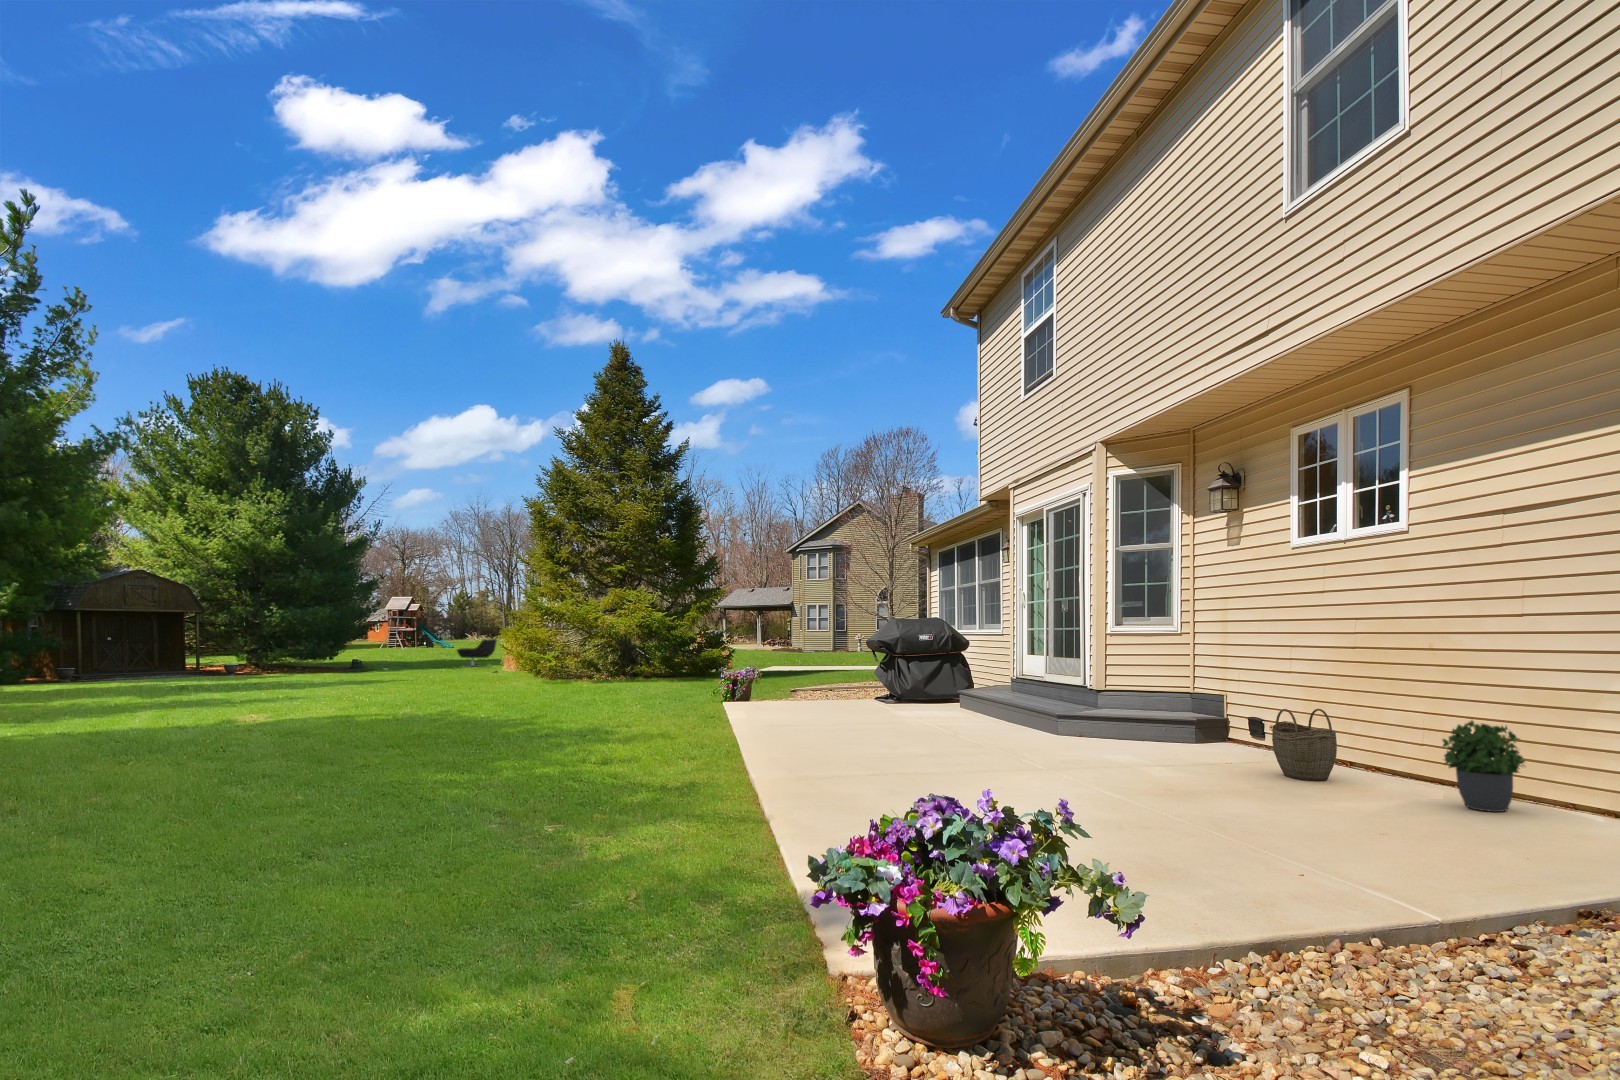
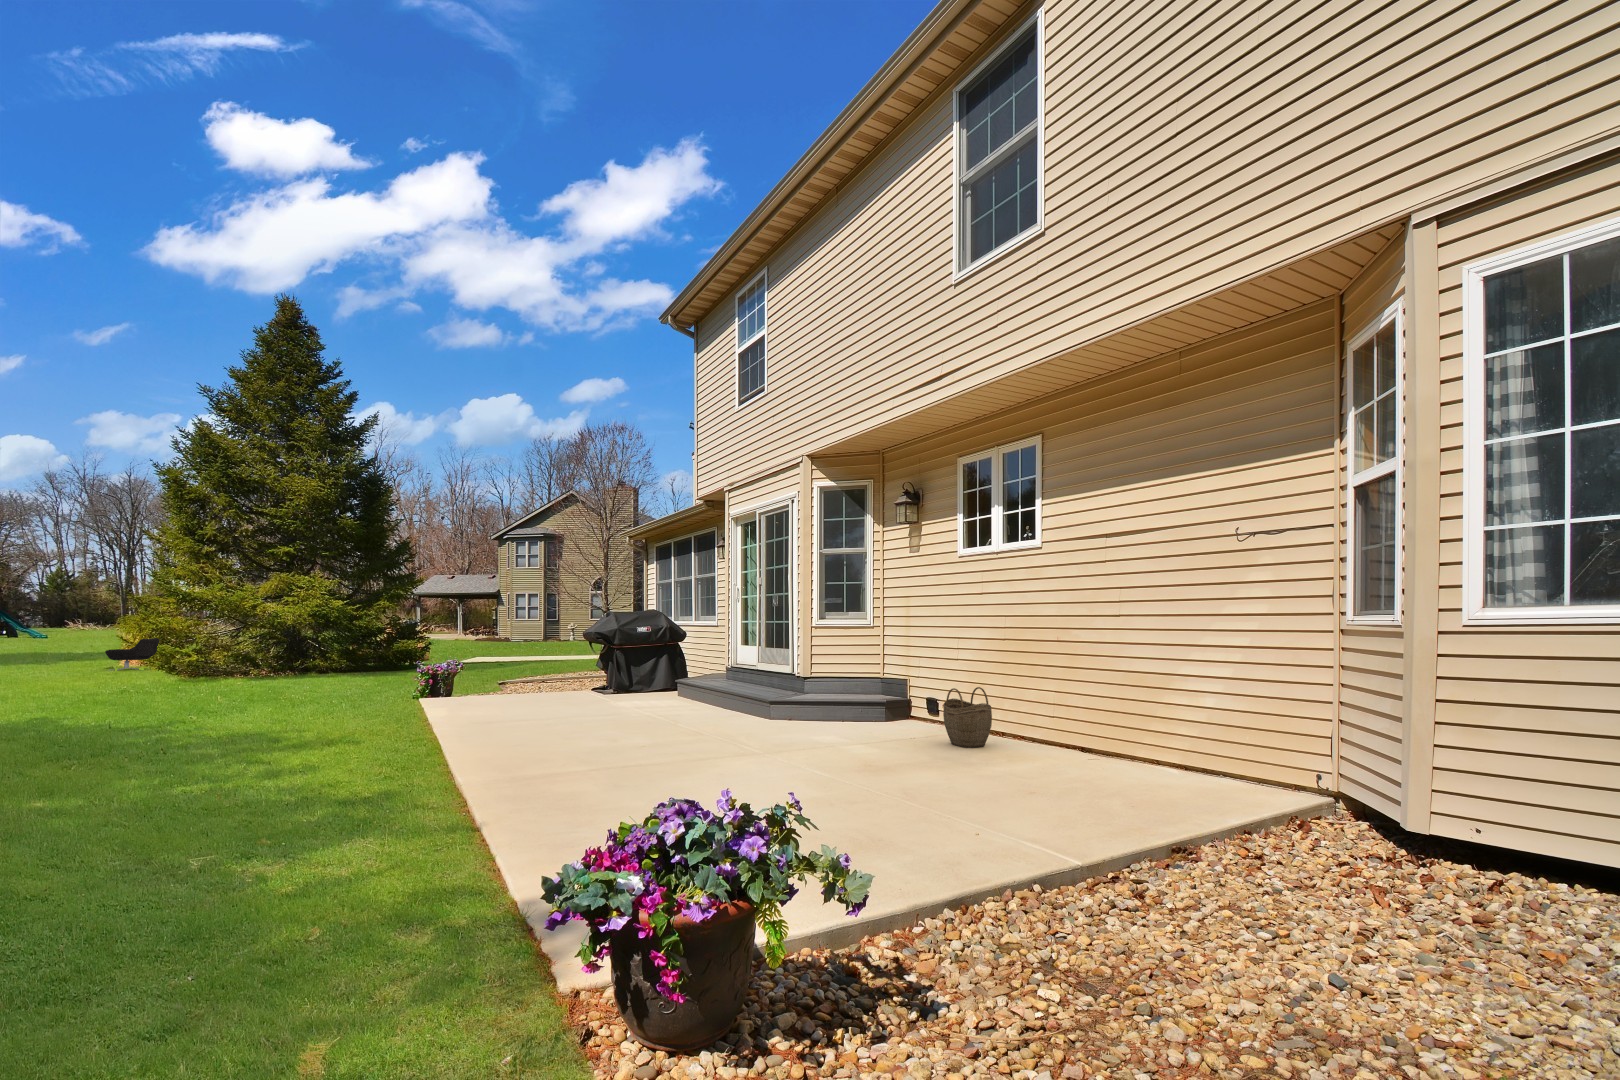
potted plant: present [1442,720,1525,812] -> none [1071,692,1127,766]

